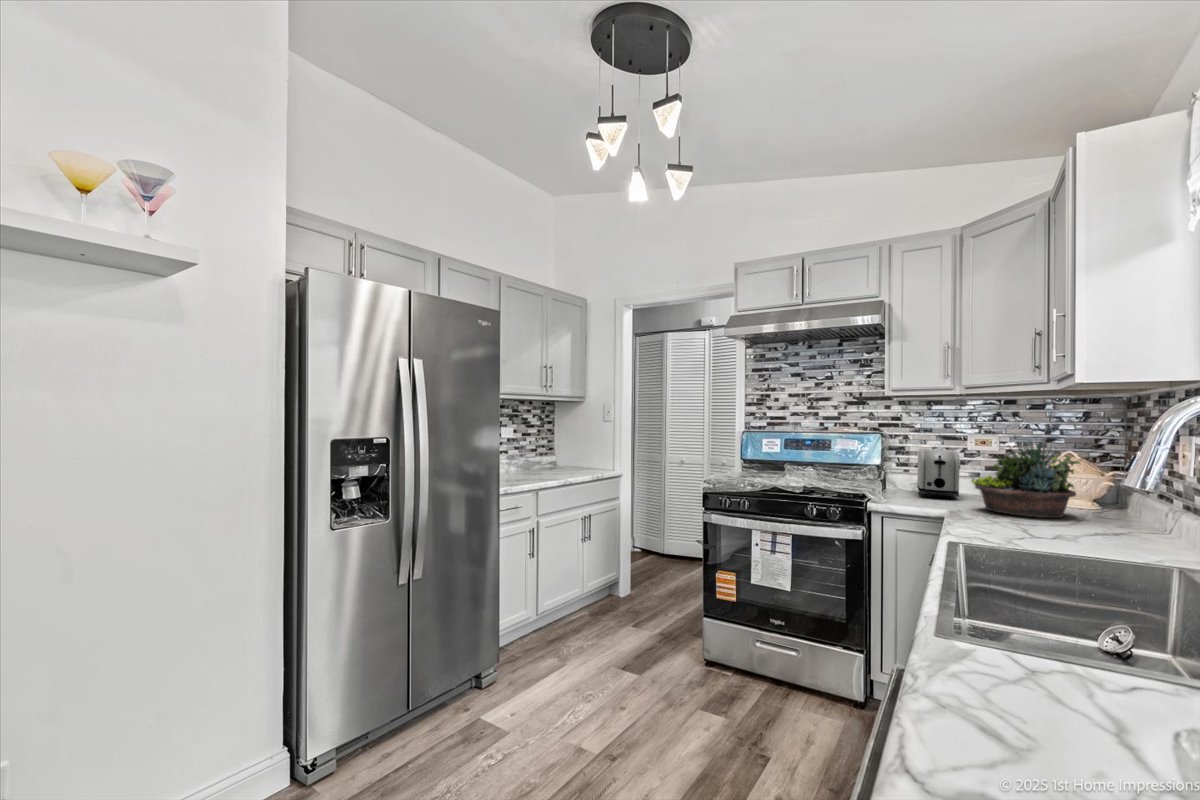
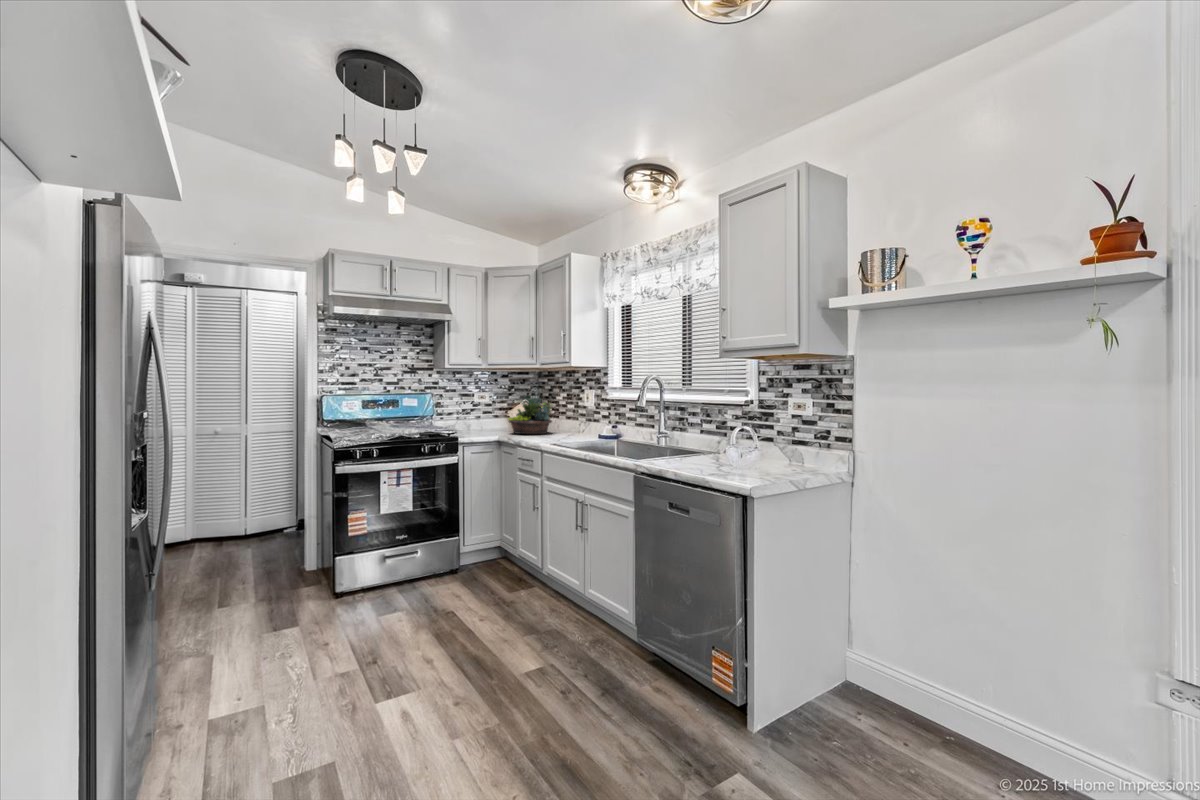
toaster: present [917,449,960,499] -> none [452,403,487,433]

